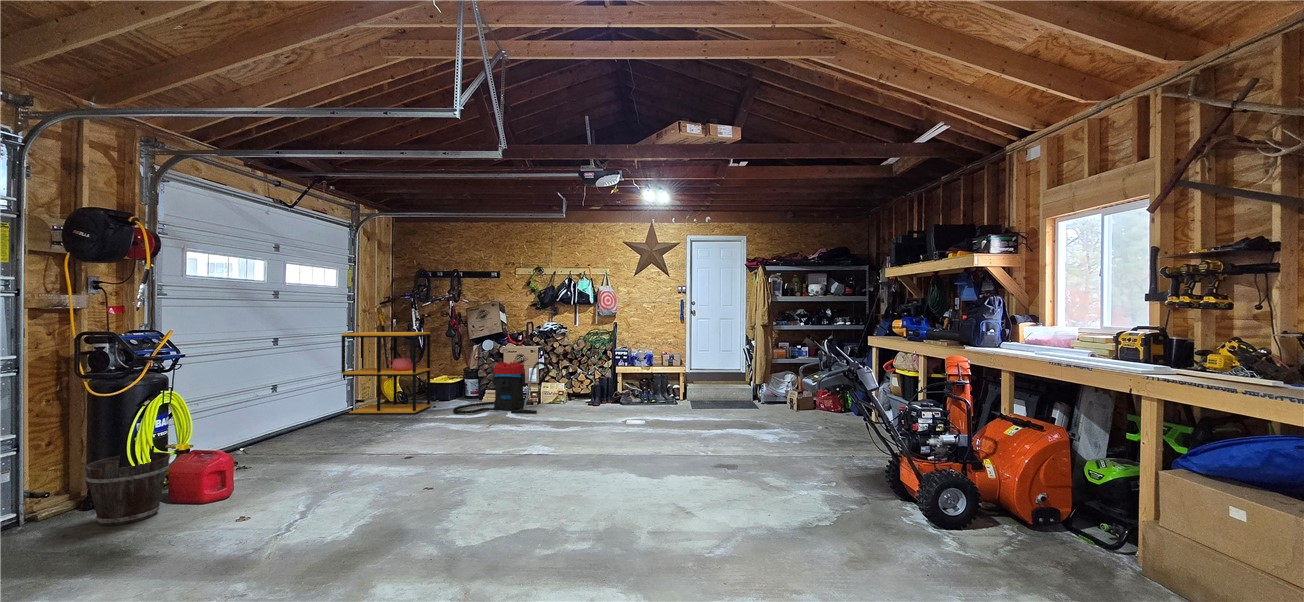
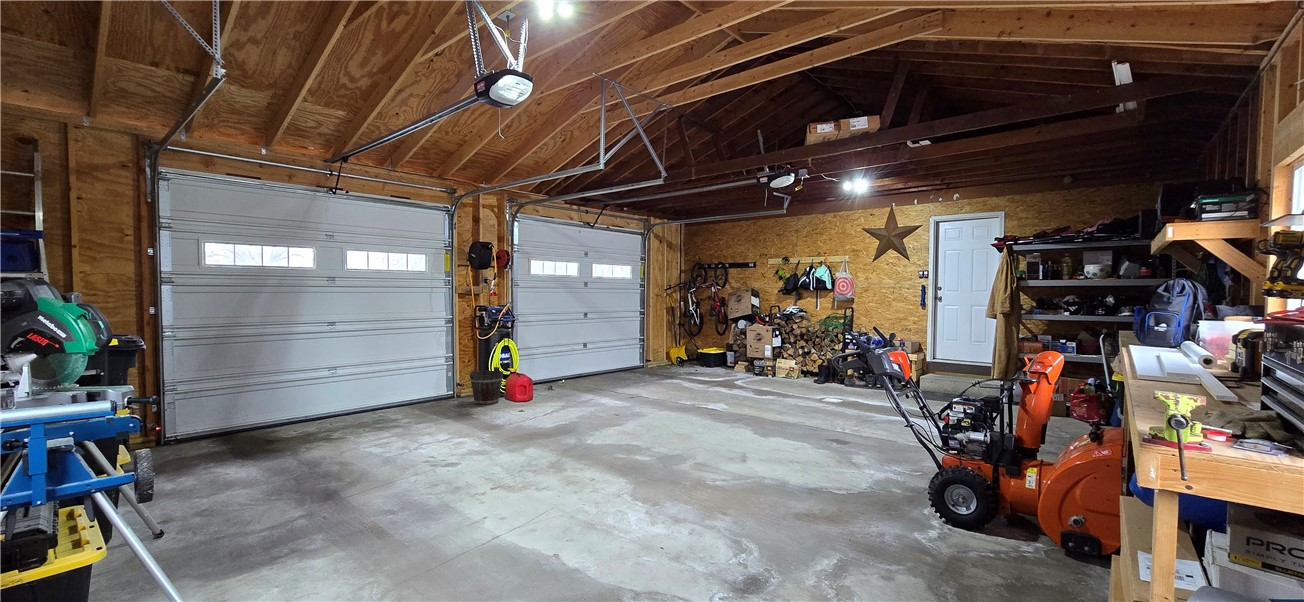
shelving unit: present [342,332,430,415] -> none [635,311,692,373]
vacuum cleaner: present [453,362,550,414] -> none [701,338,783,383]

